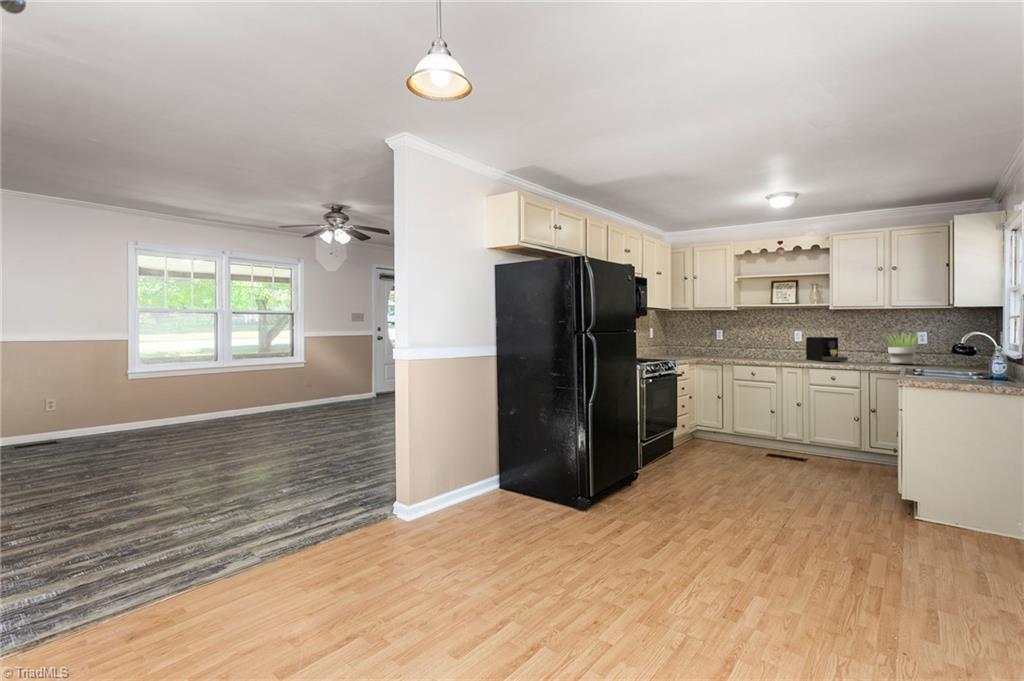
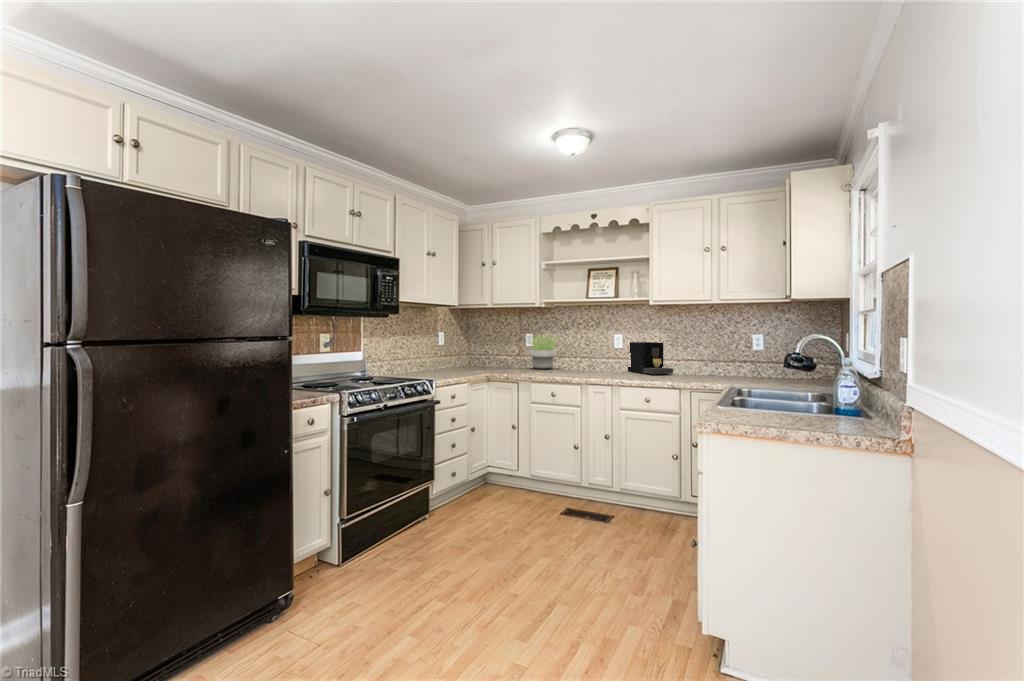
potted plant: present [884,333,918,364] -> present [527,335,558,369]

